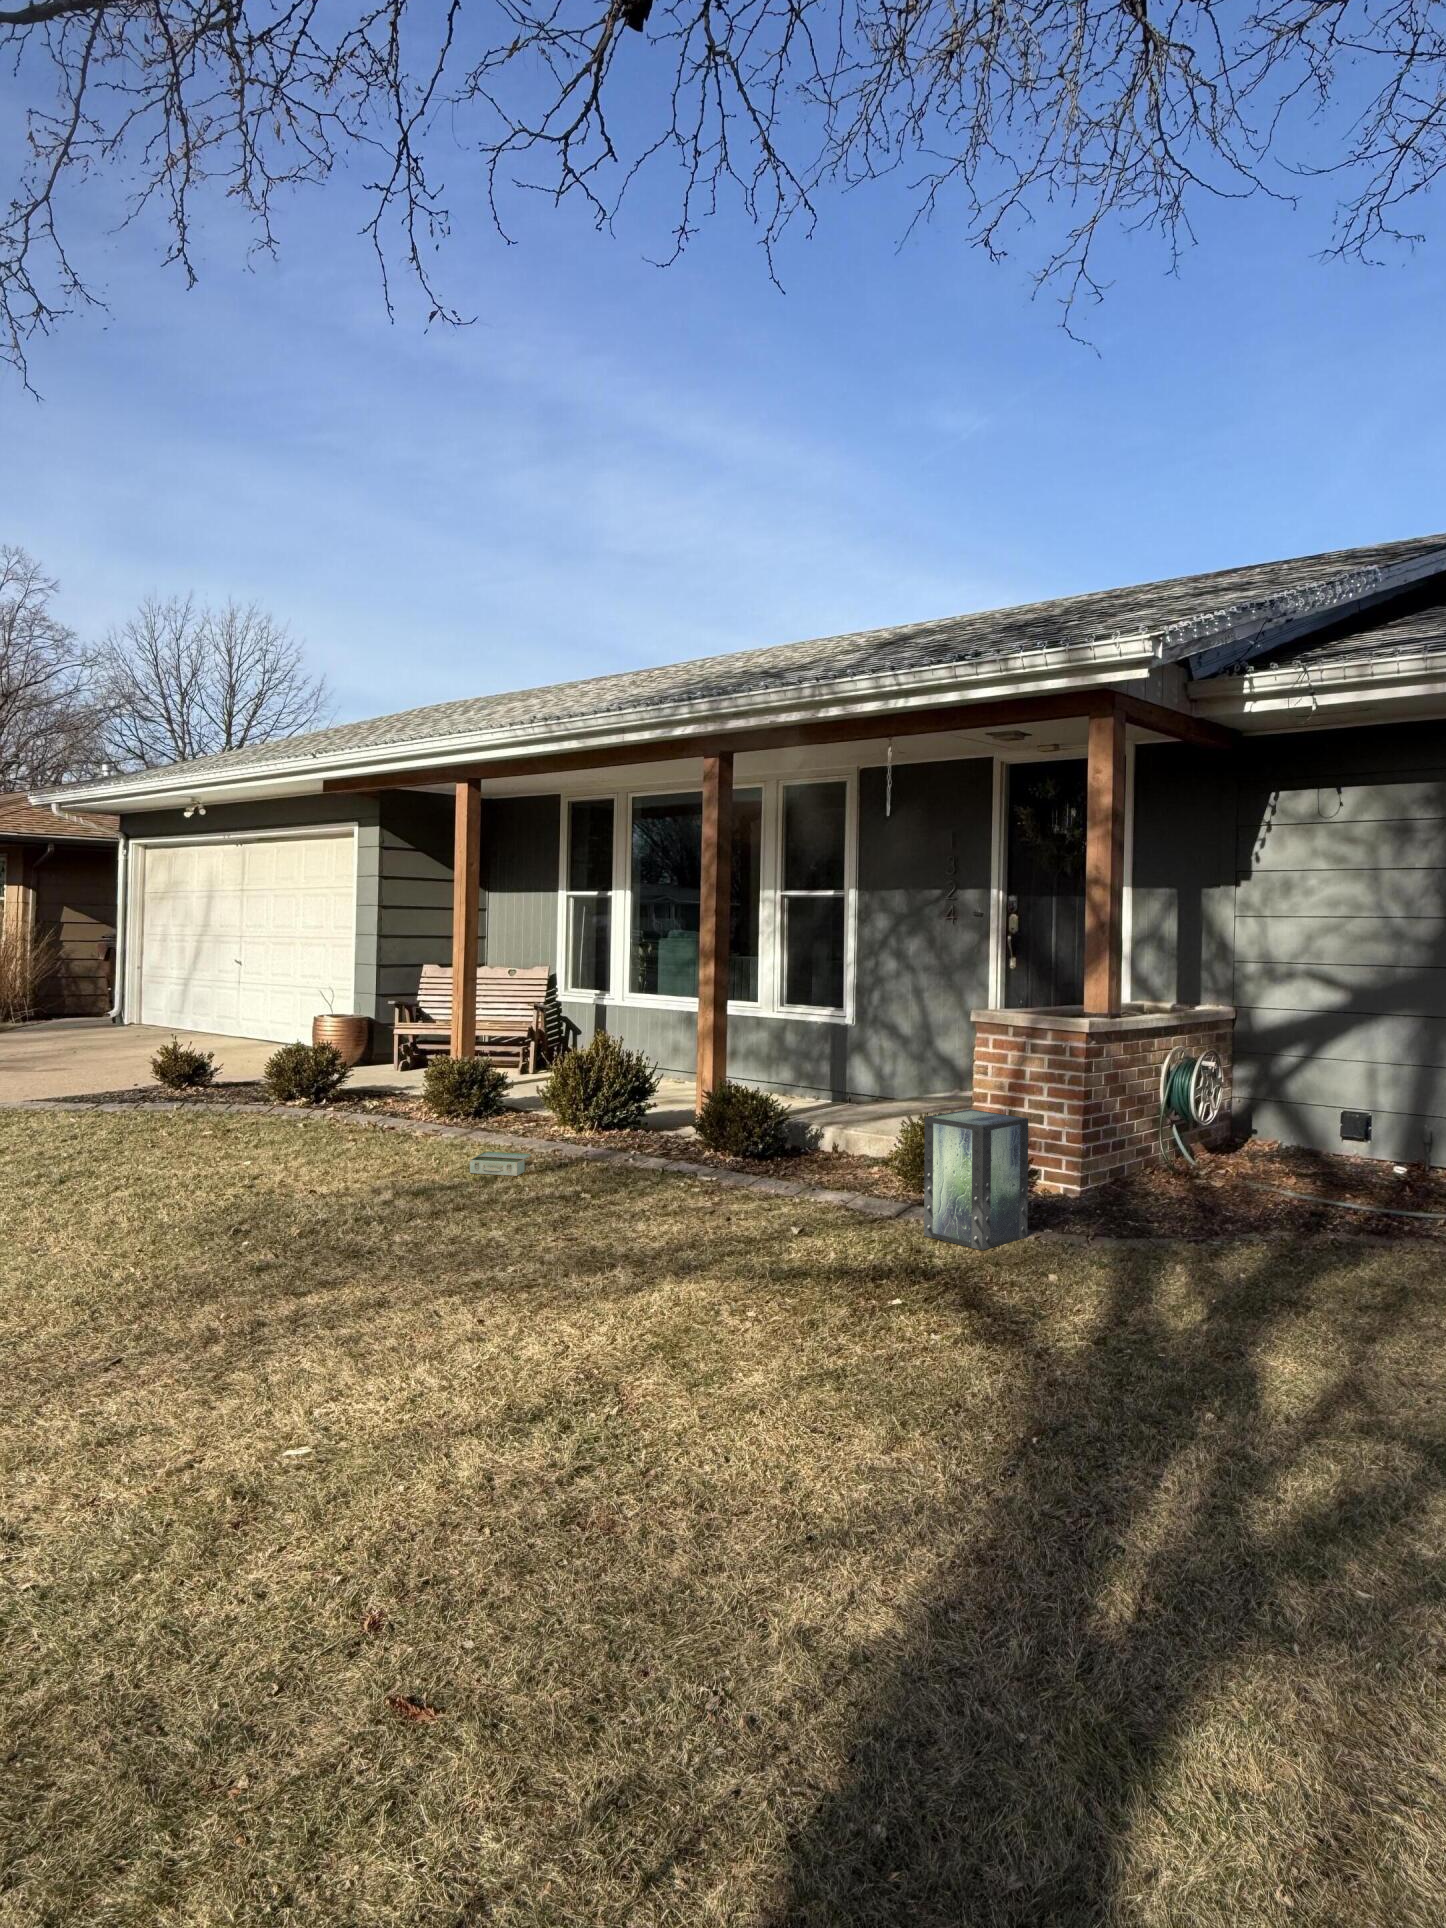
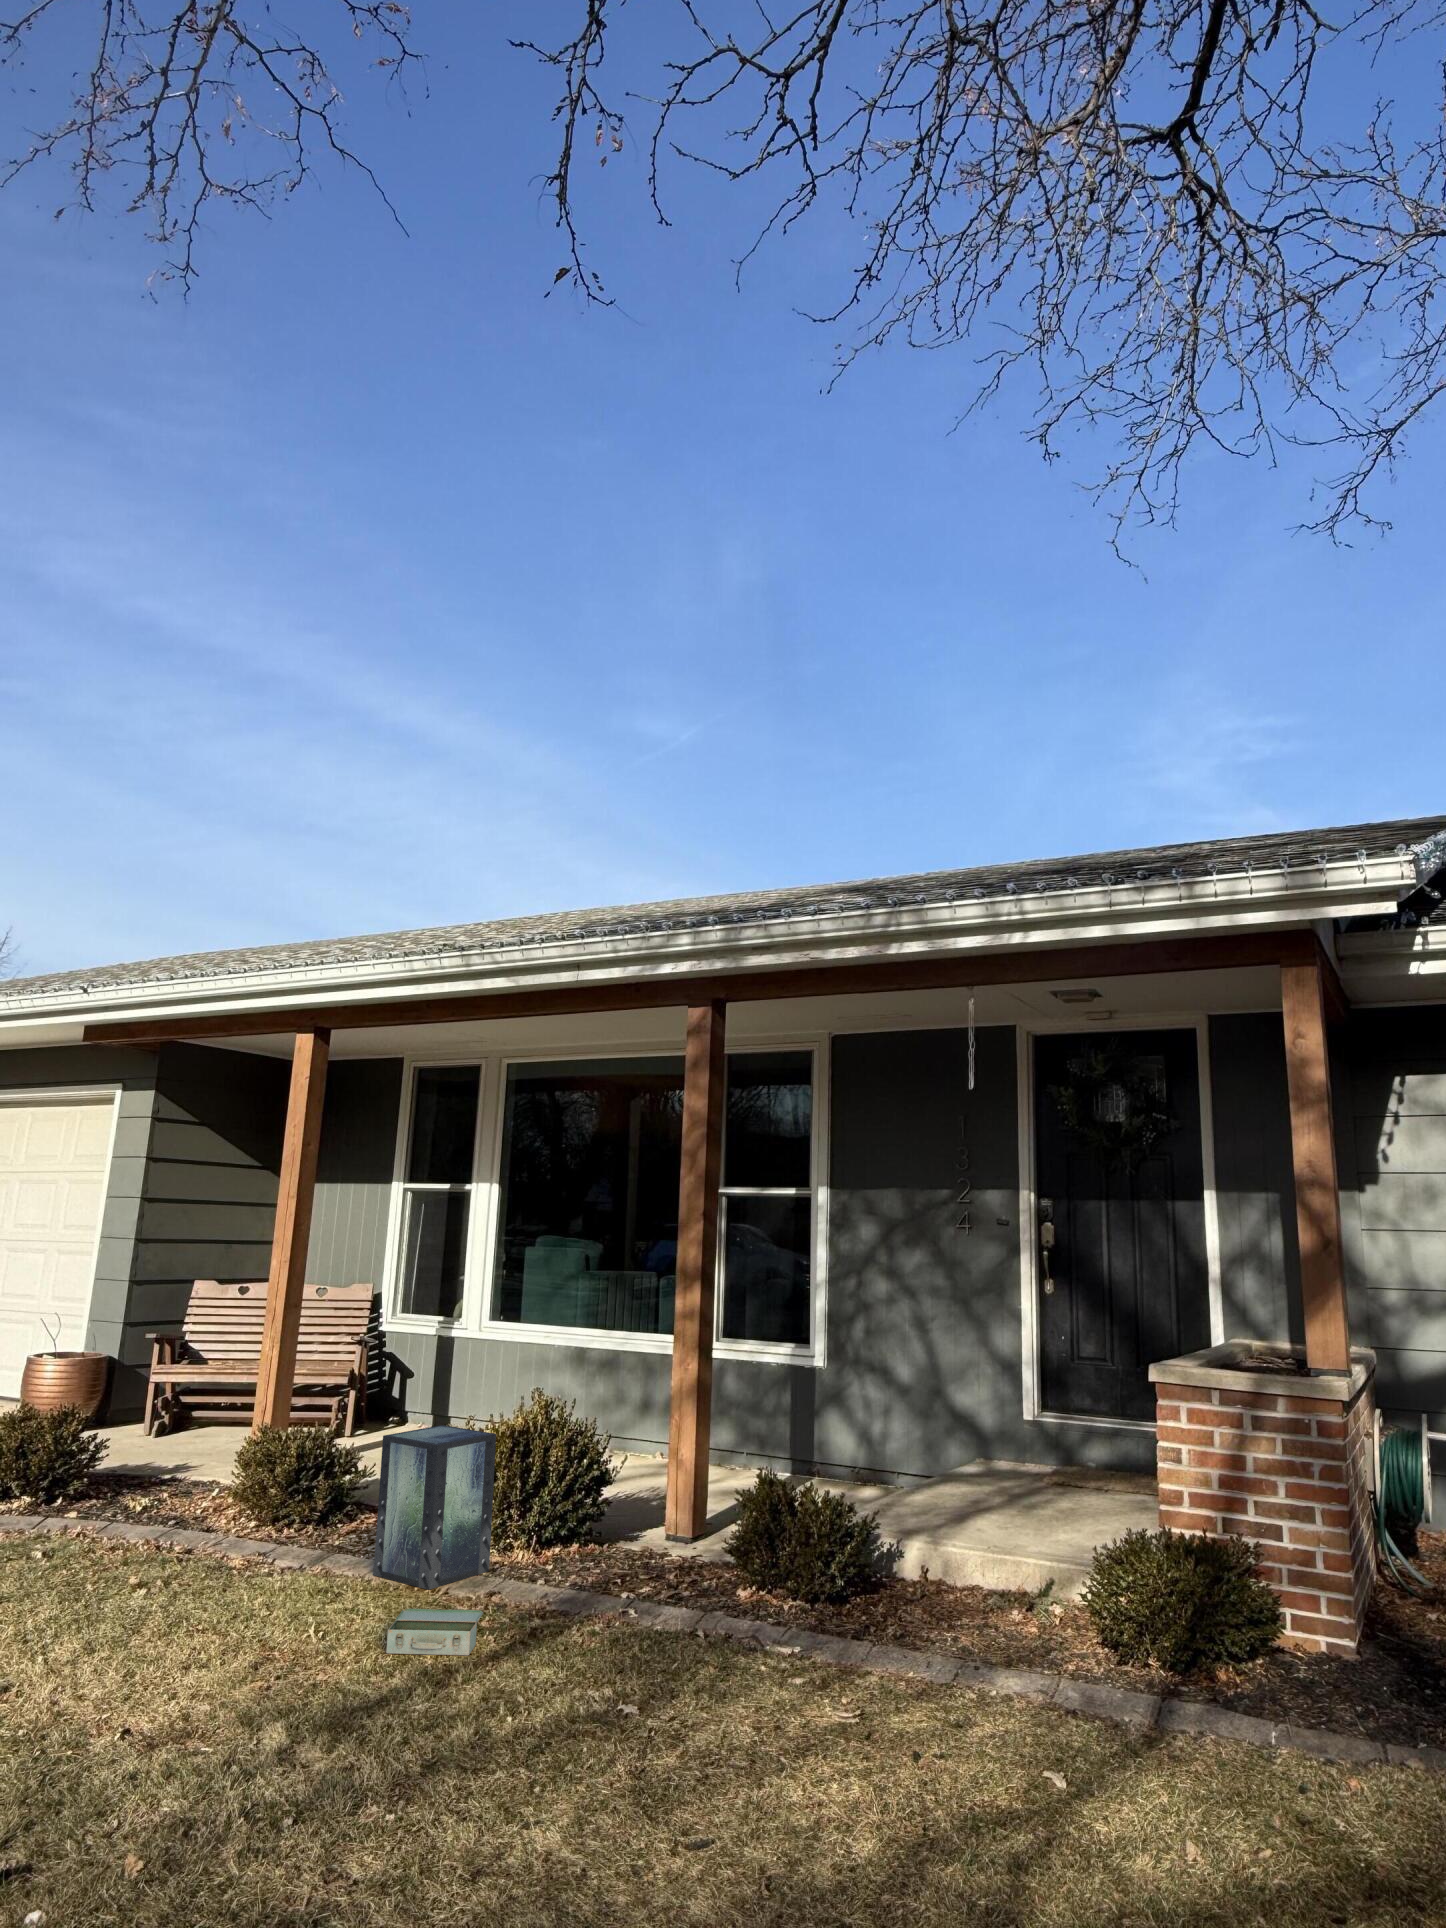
storage box: present [924,1109,1028,1250] -> present [374,1425,496,1590]

